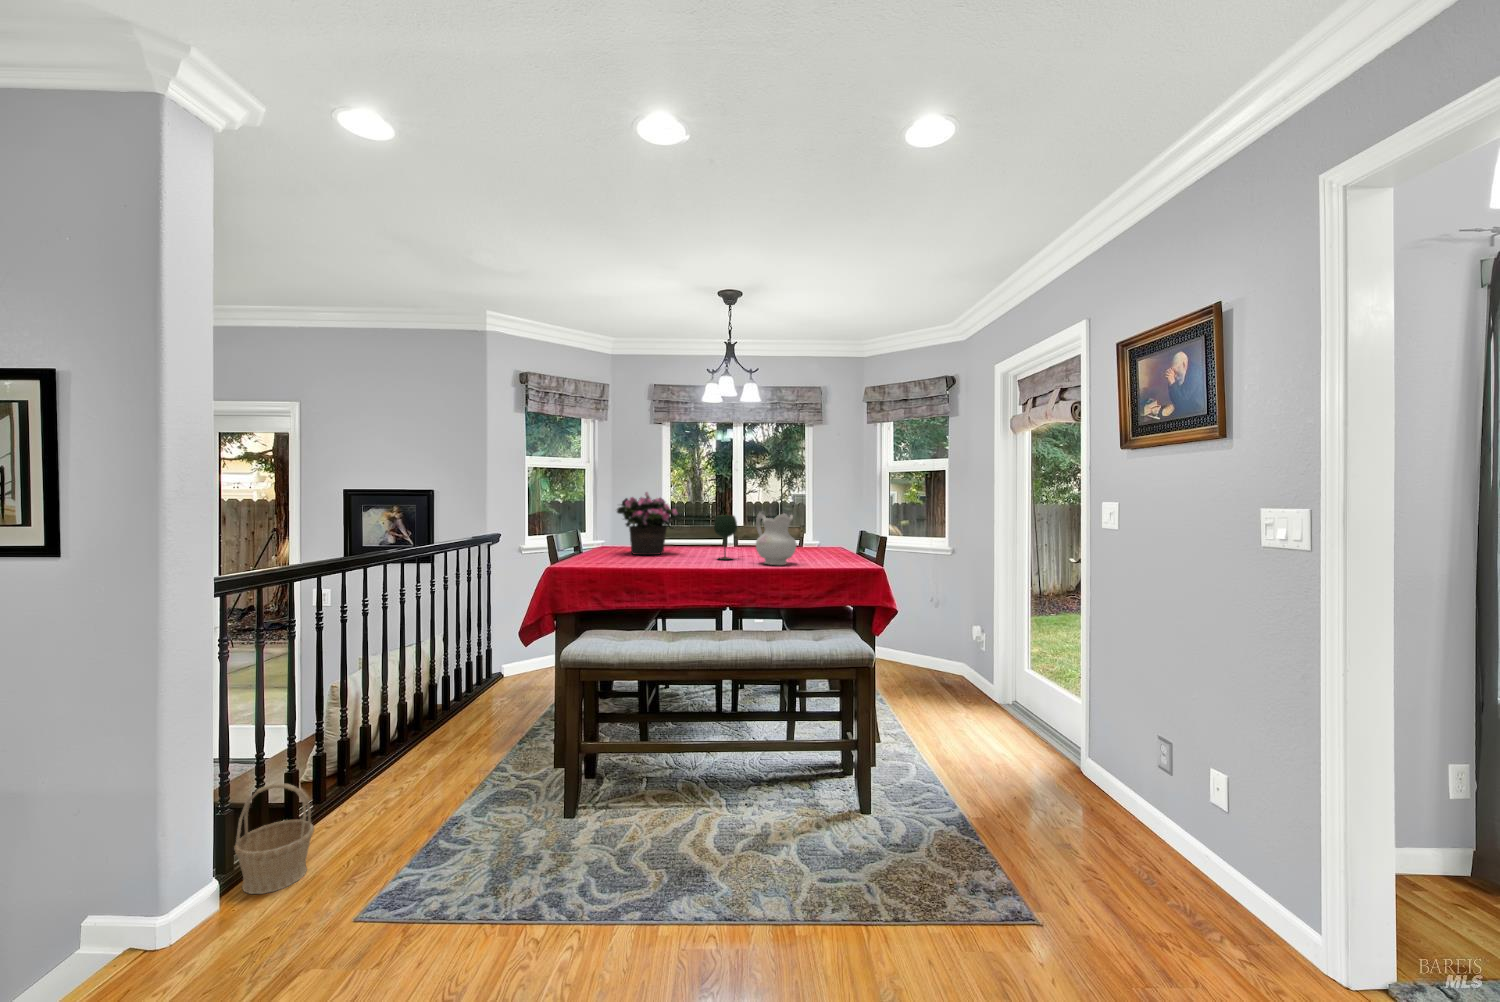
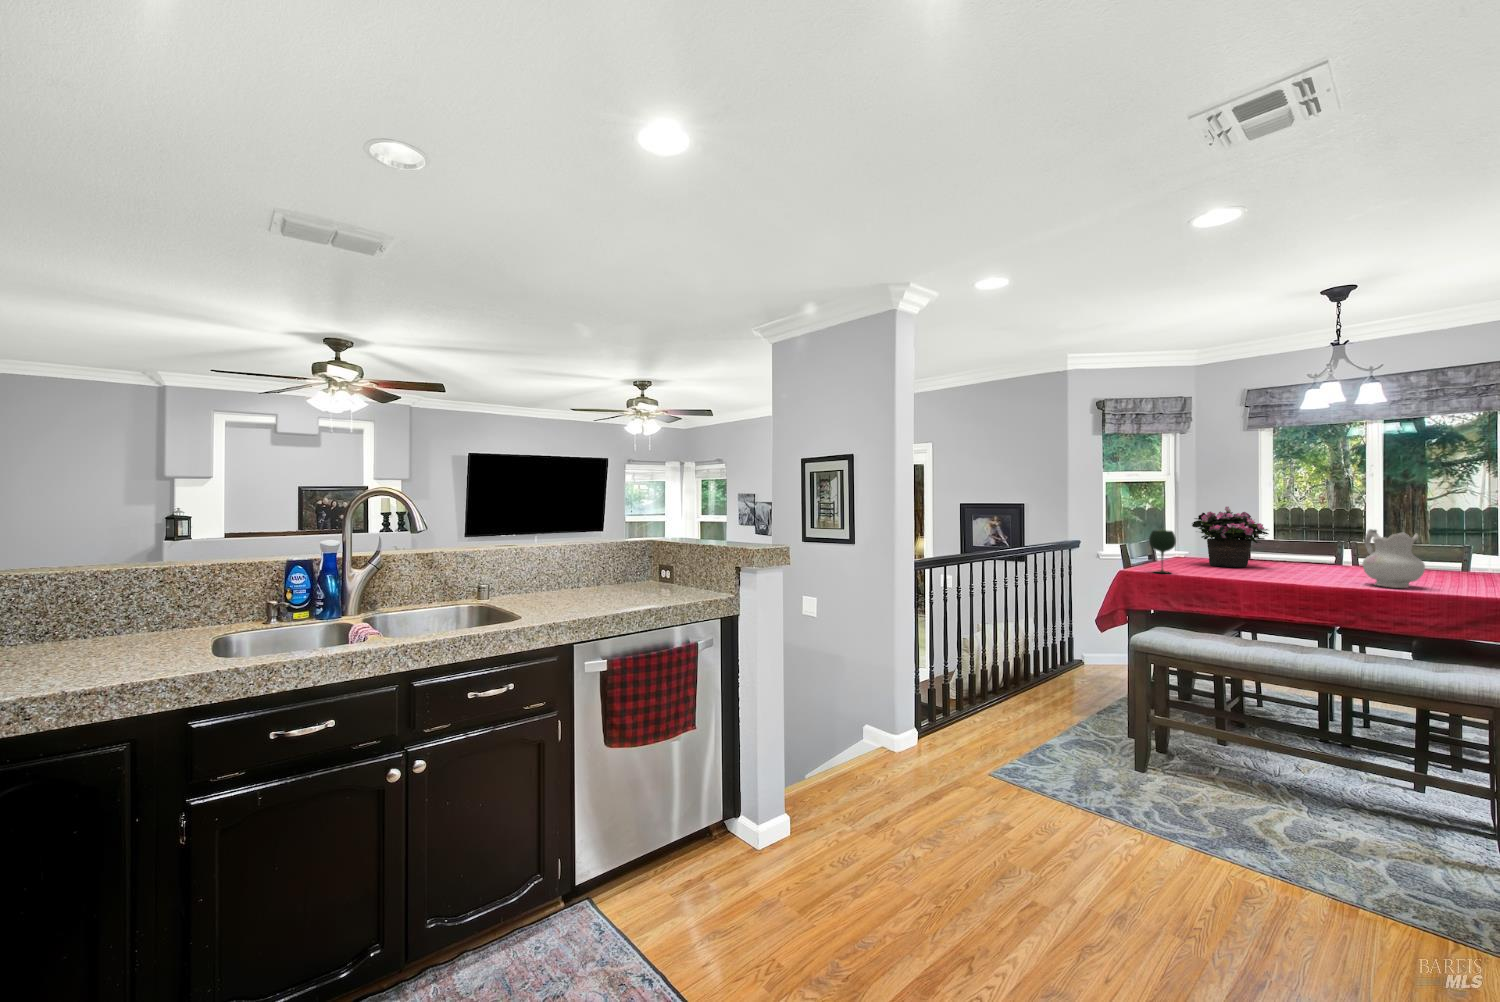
wine glass: present [714,515,737,560] -> present [1149,530,1176,573]
basket: present [234,783,314,894] -> none [921,686,961,749]

